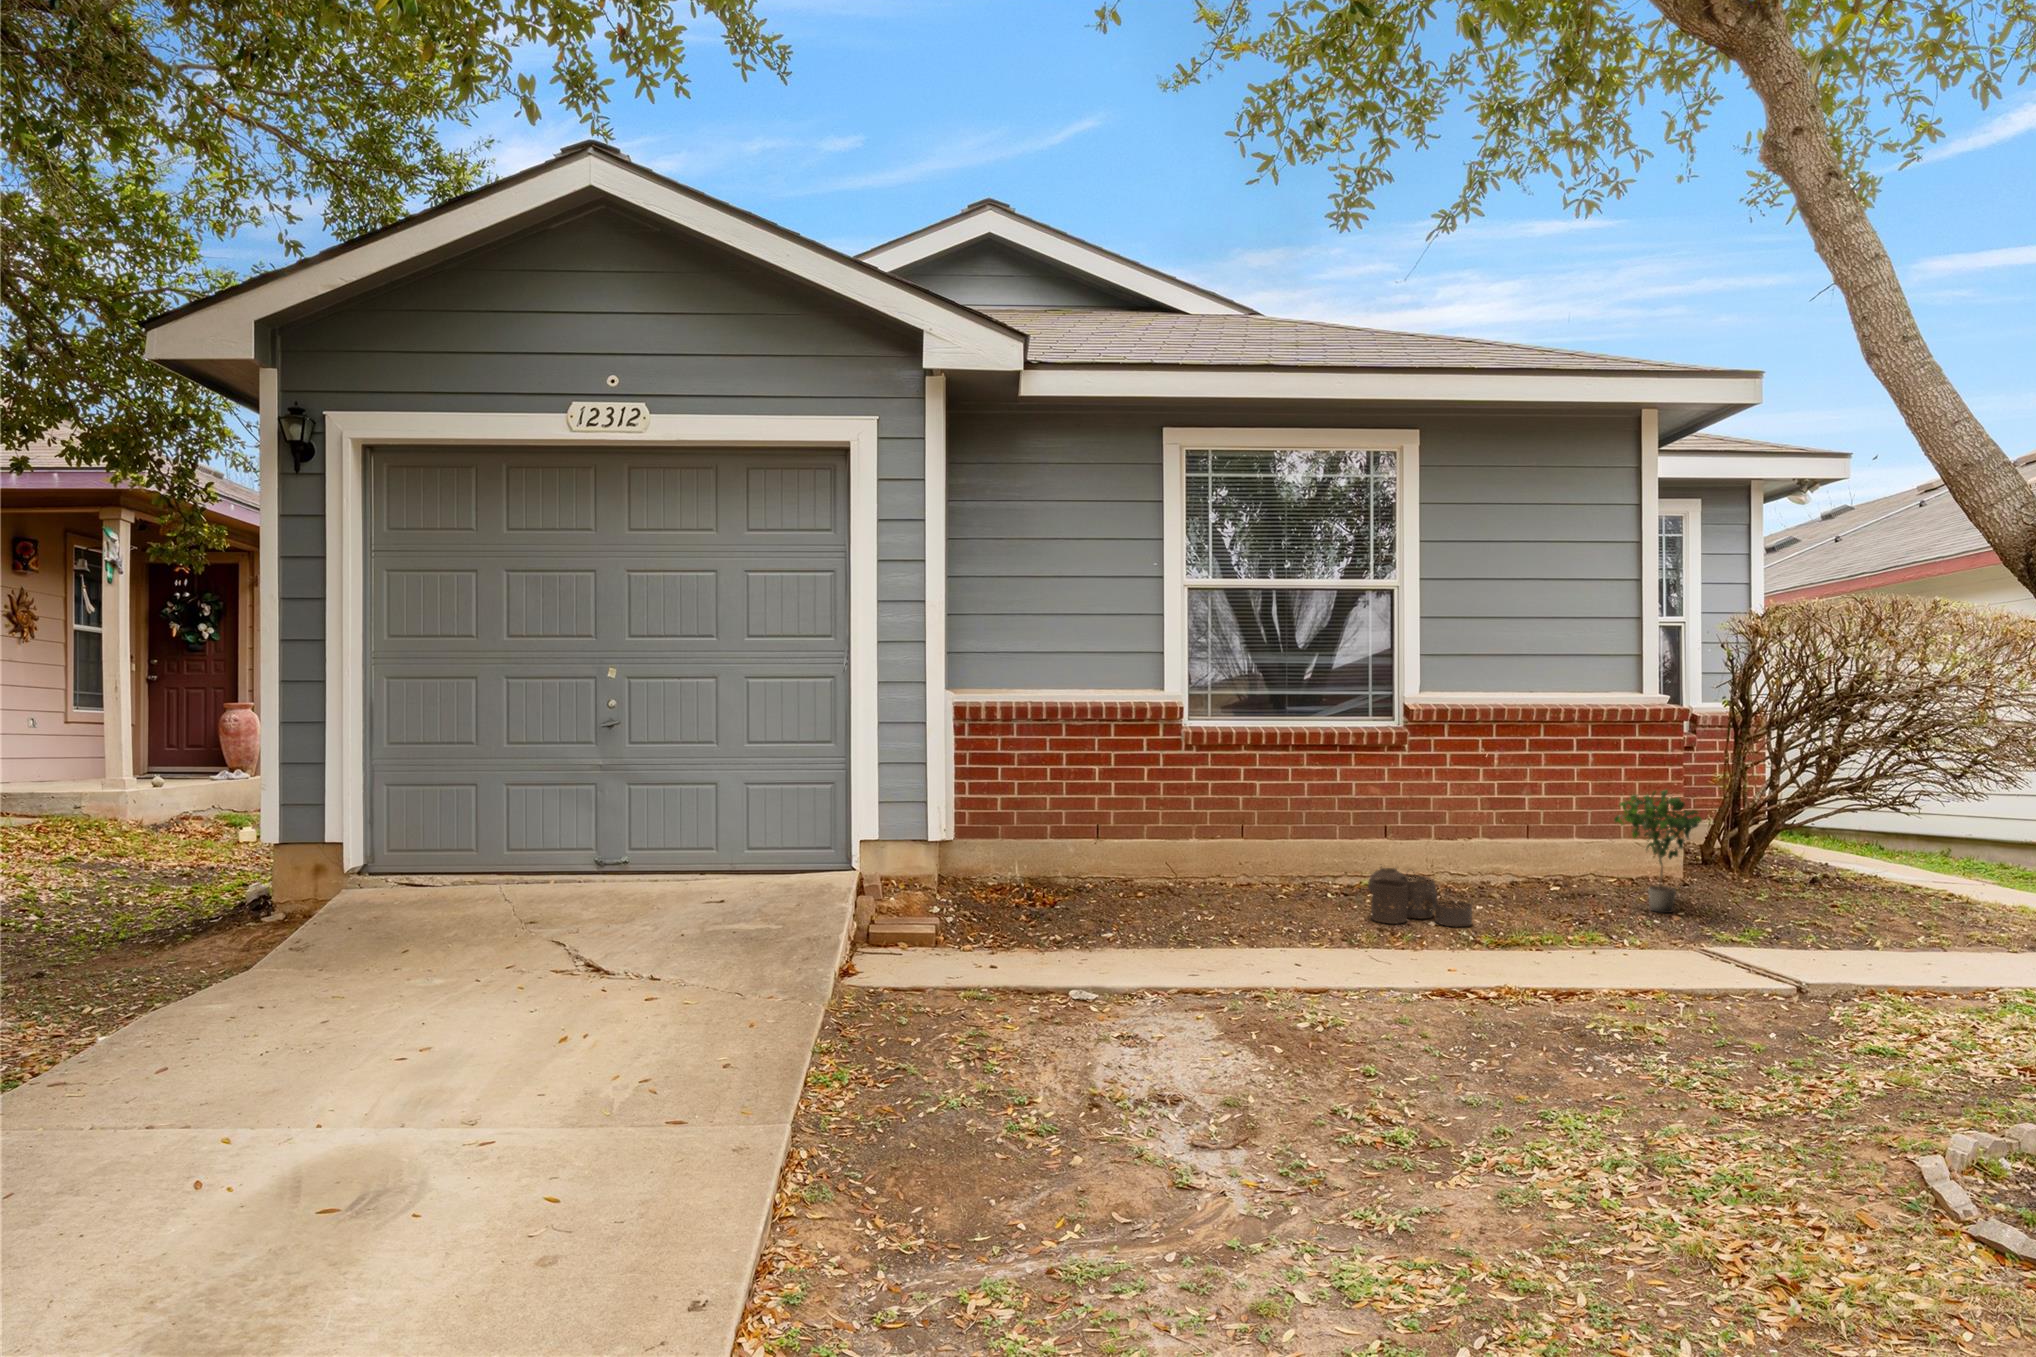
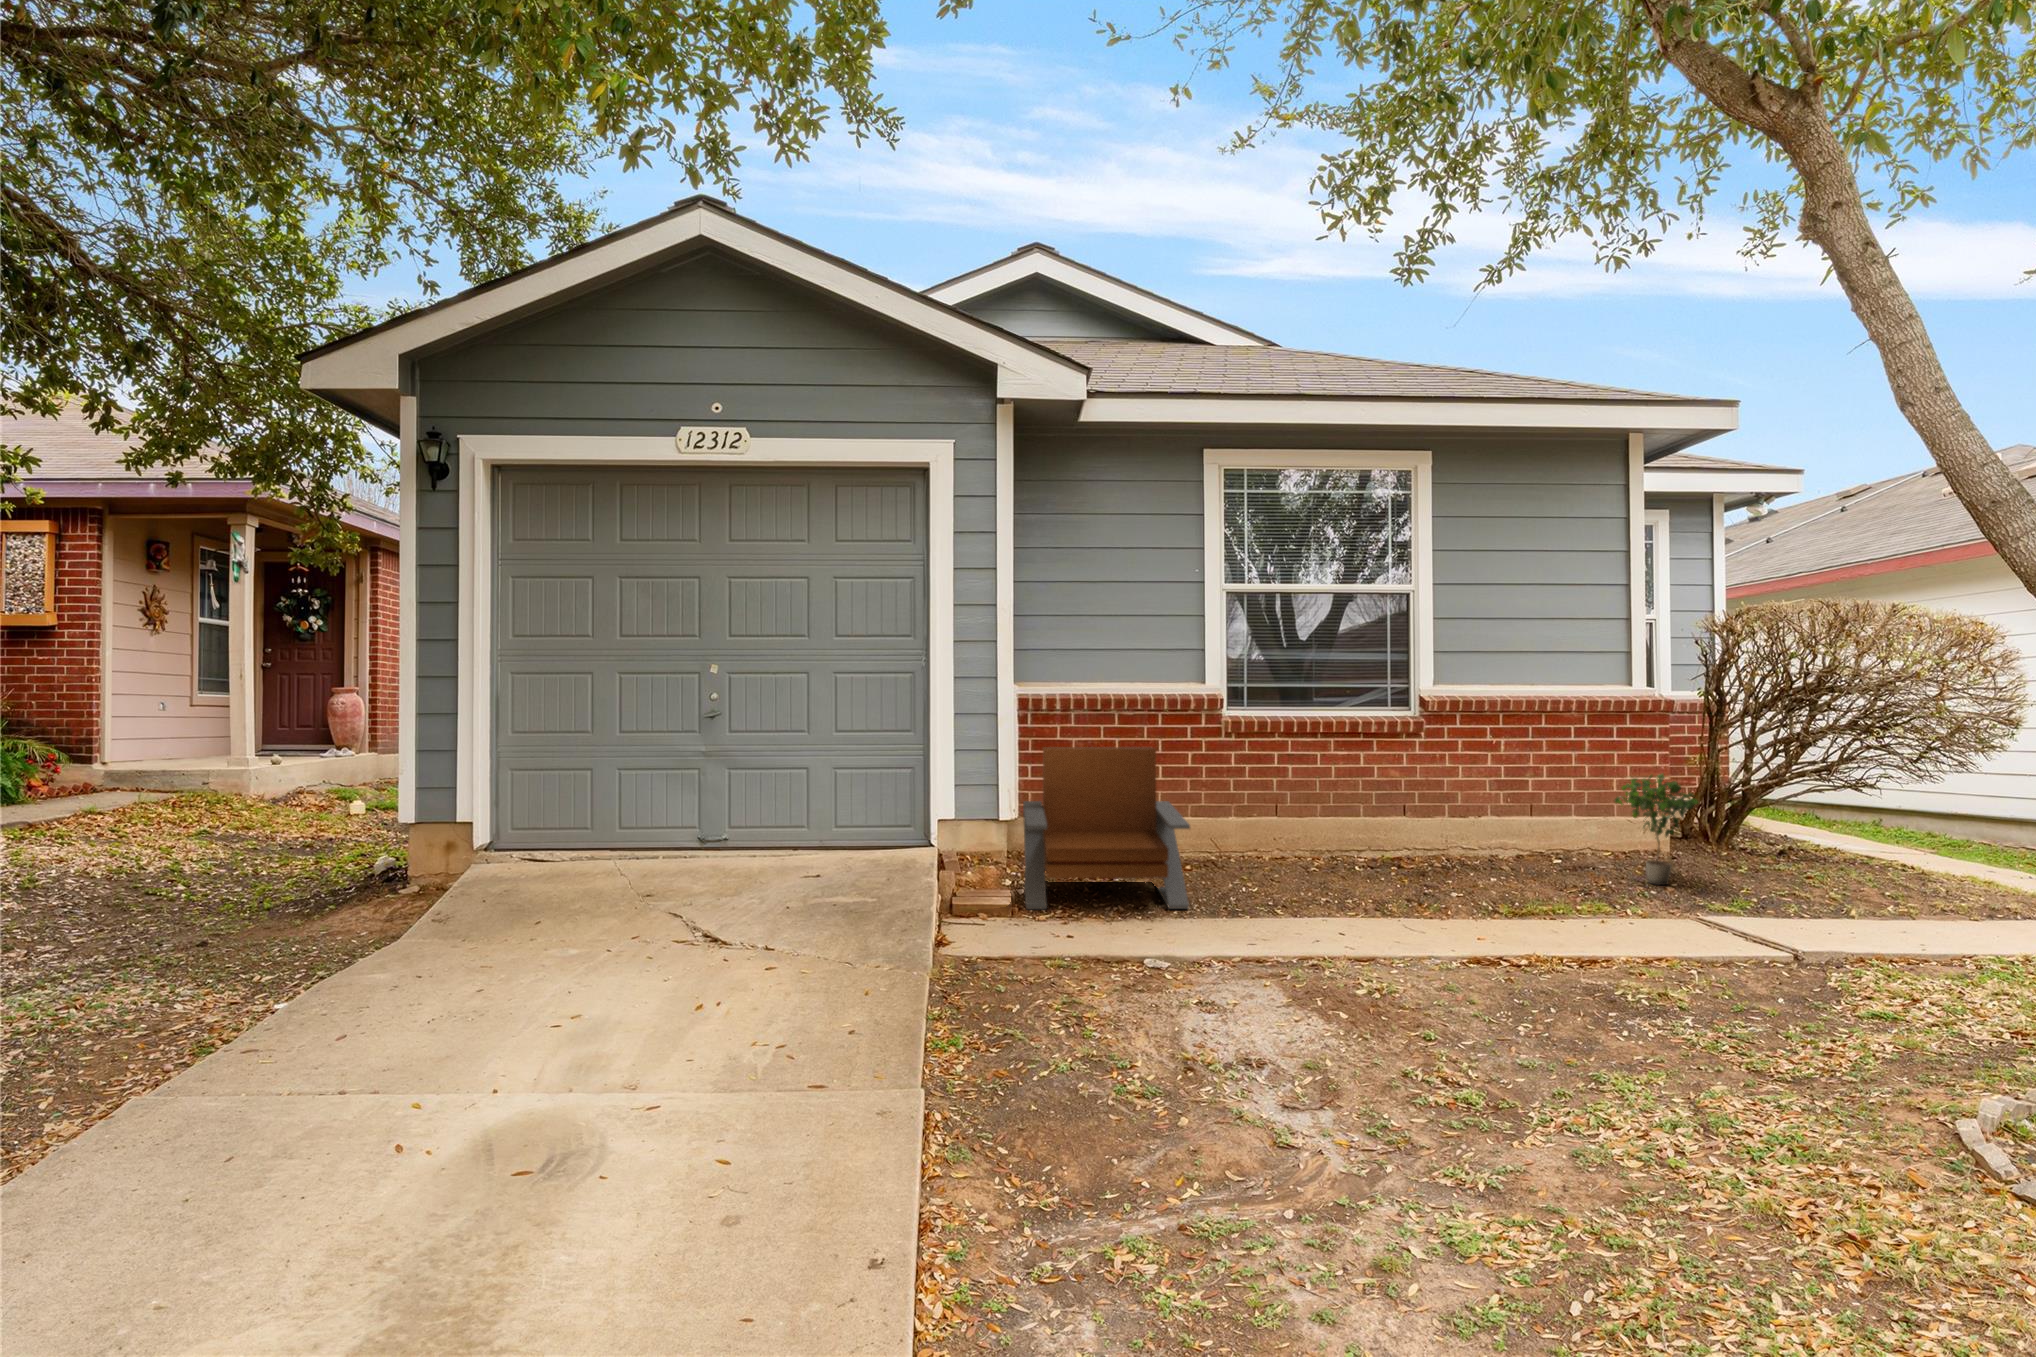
lounge chair: none [954,760,1135,937] -> present [1023,747,1190,909]
woven basket: present [1368,867,1472,926] -> none [1391,841,1492,898]

